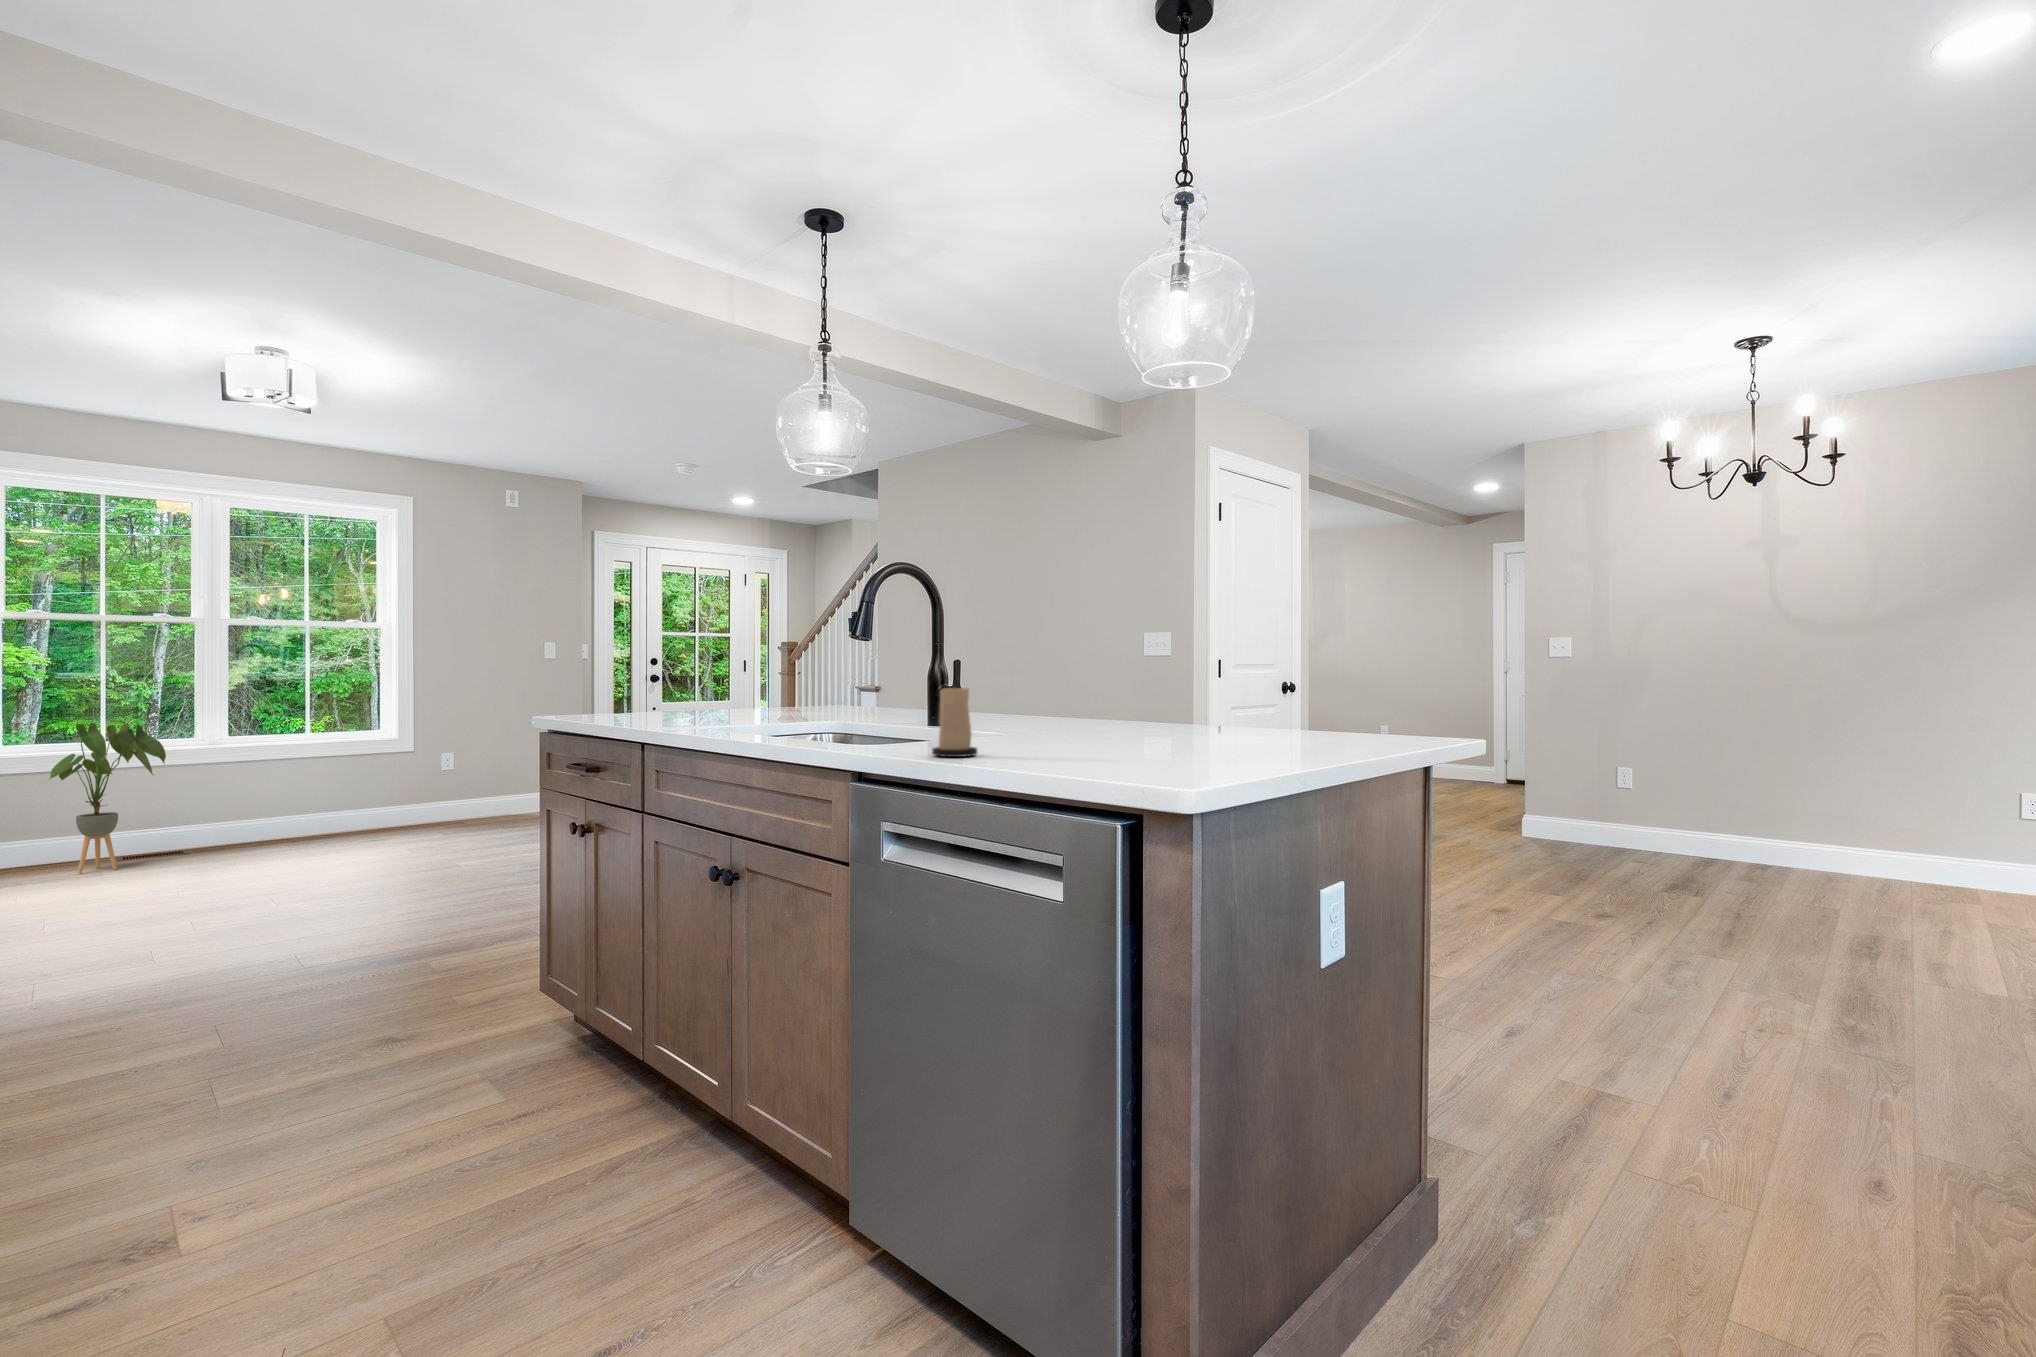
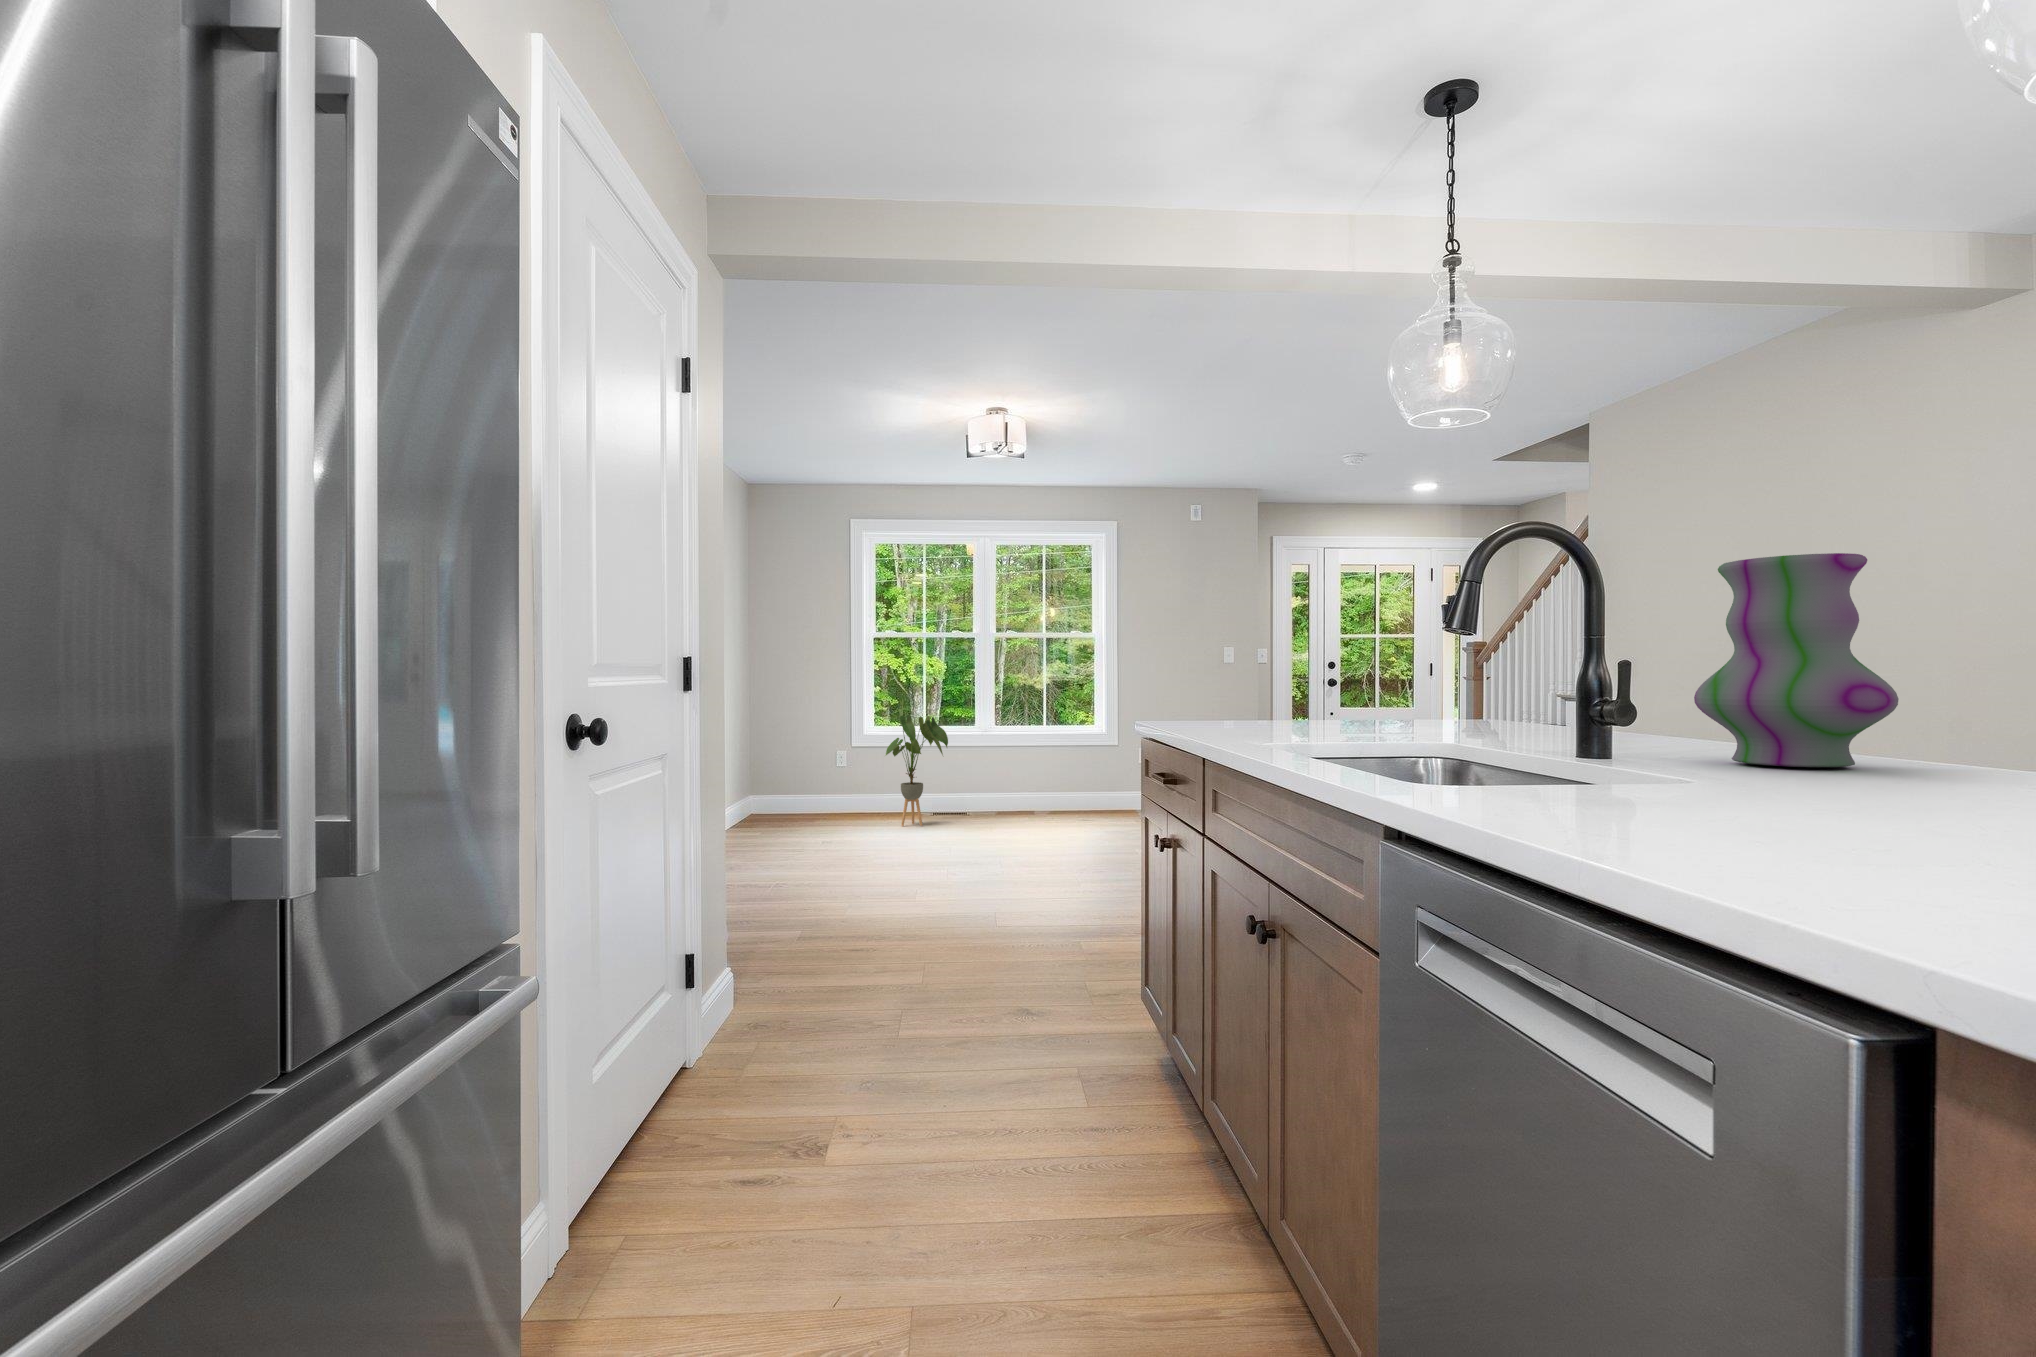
vase: none [994,601,1088,727] -> present [1694,553,1899,767]
candle: present [932,683,977,757] -> none [1497,692,1582,821]

